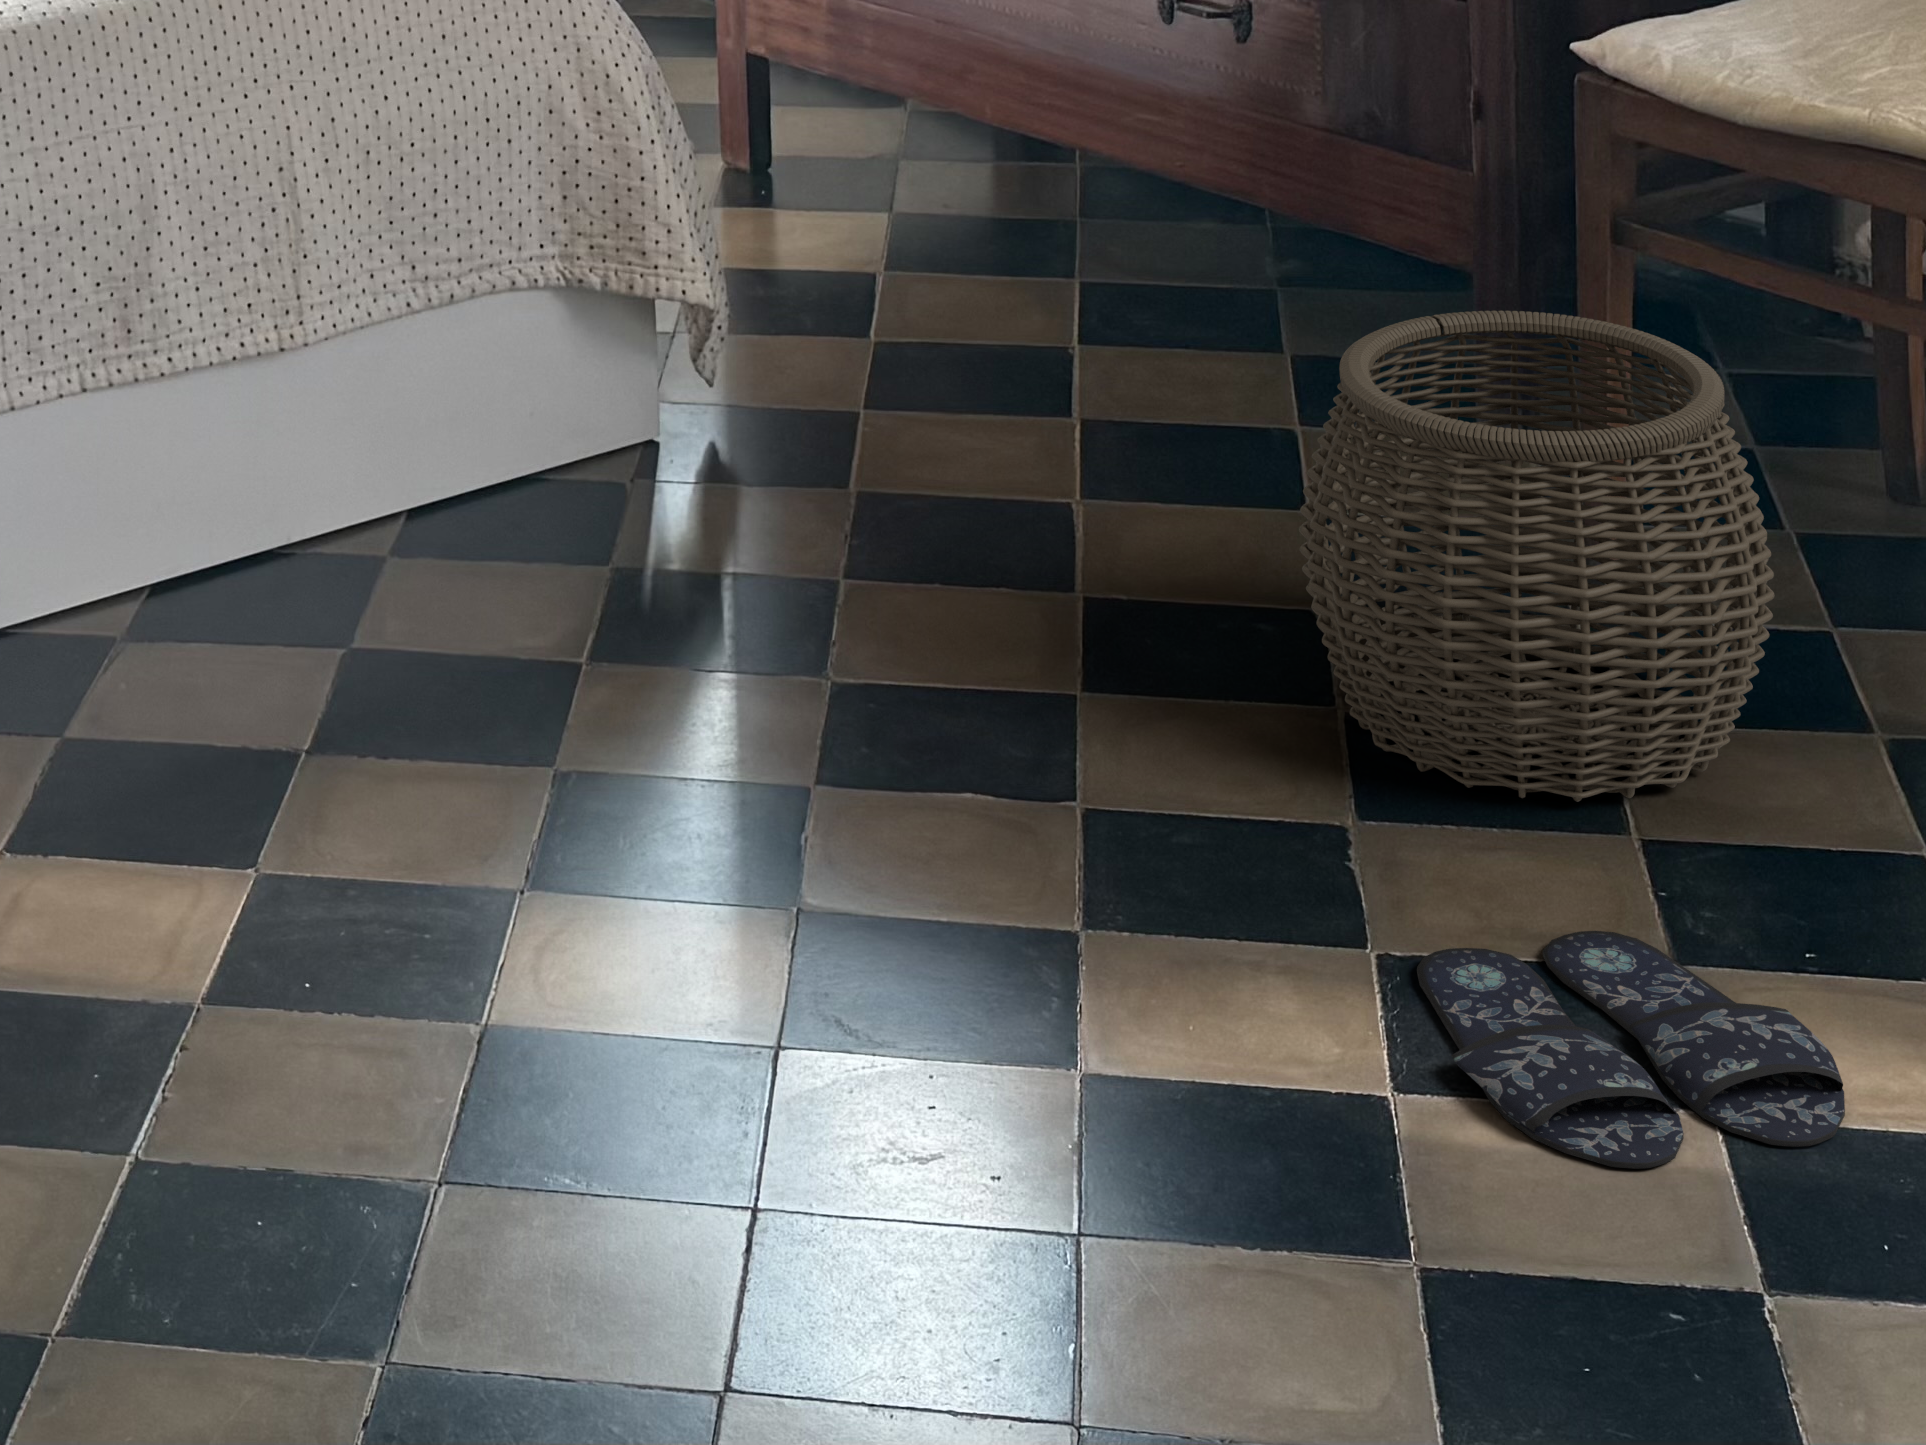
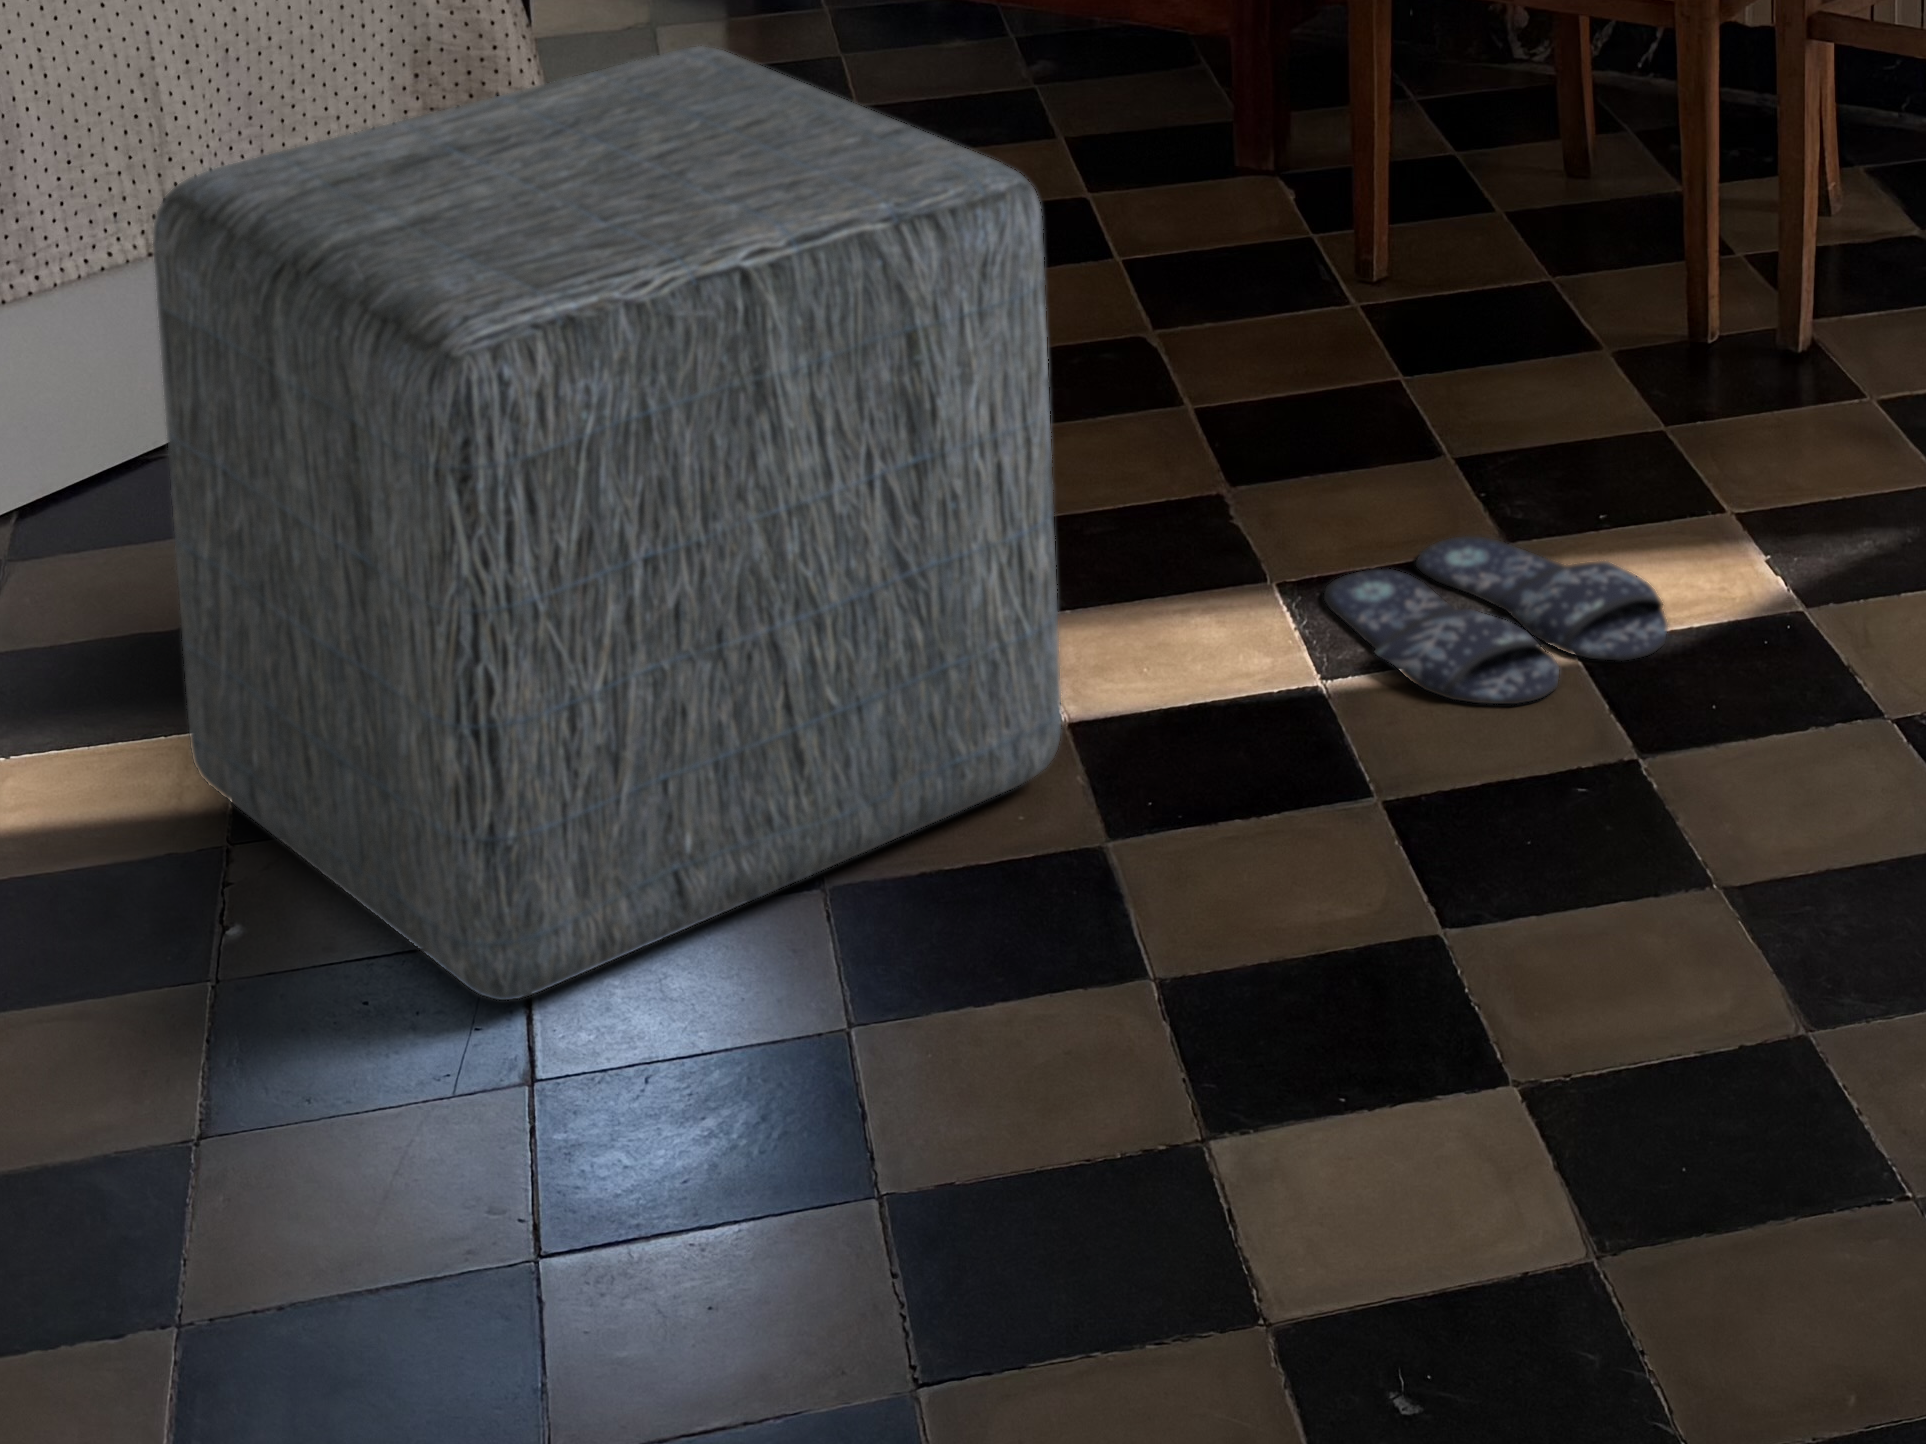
ottoman: none [165,233,1048,1219] -> present [153,46,1061,1000]
woven basket: present [1299,311,1774,802] -> none [1164,47,1543,454]

